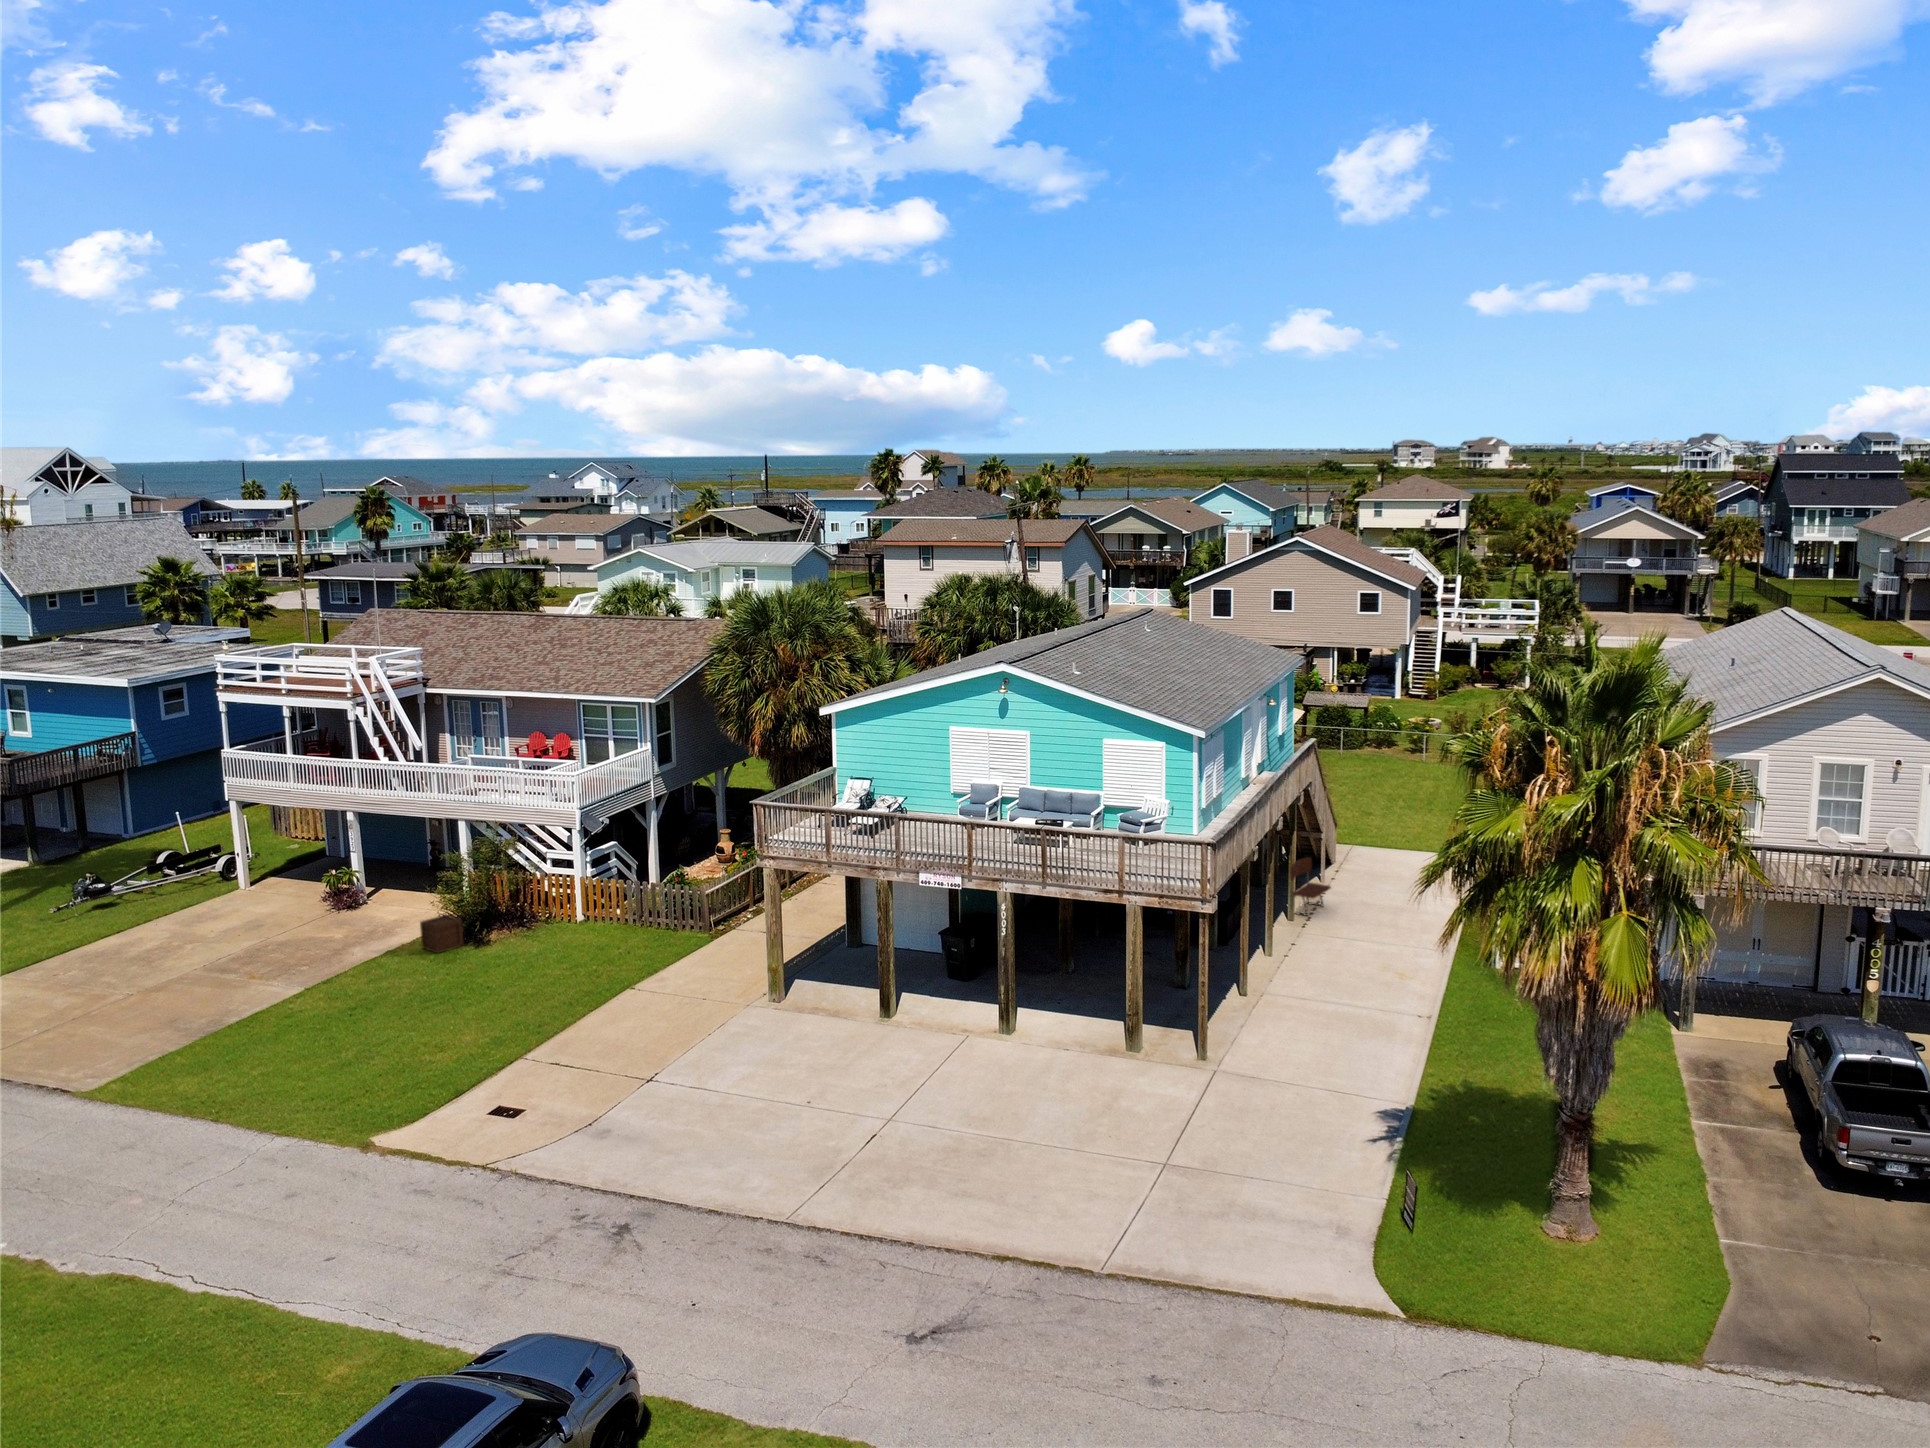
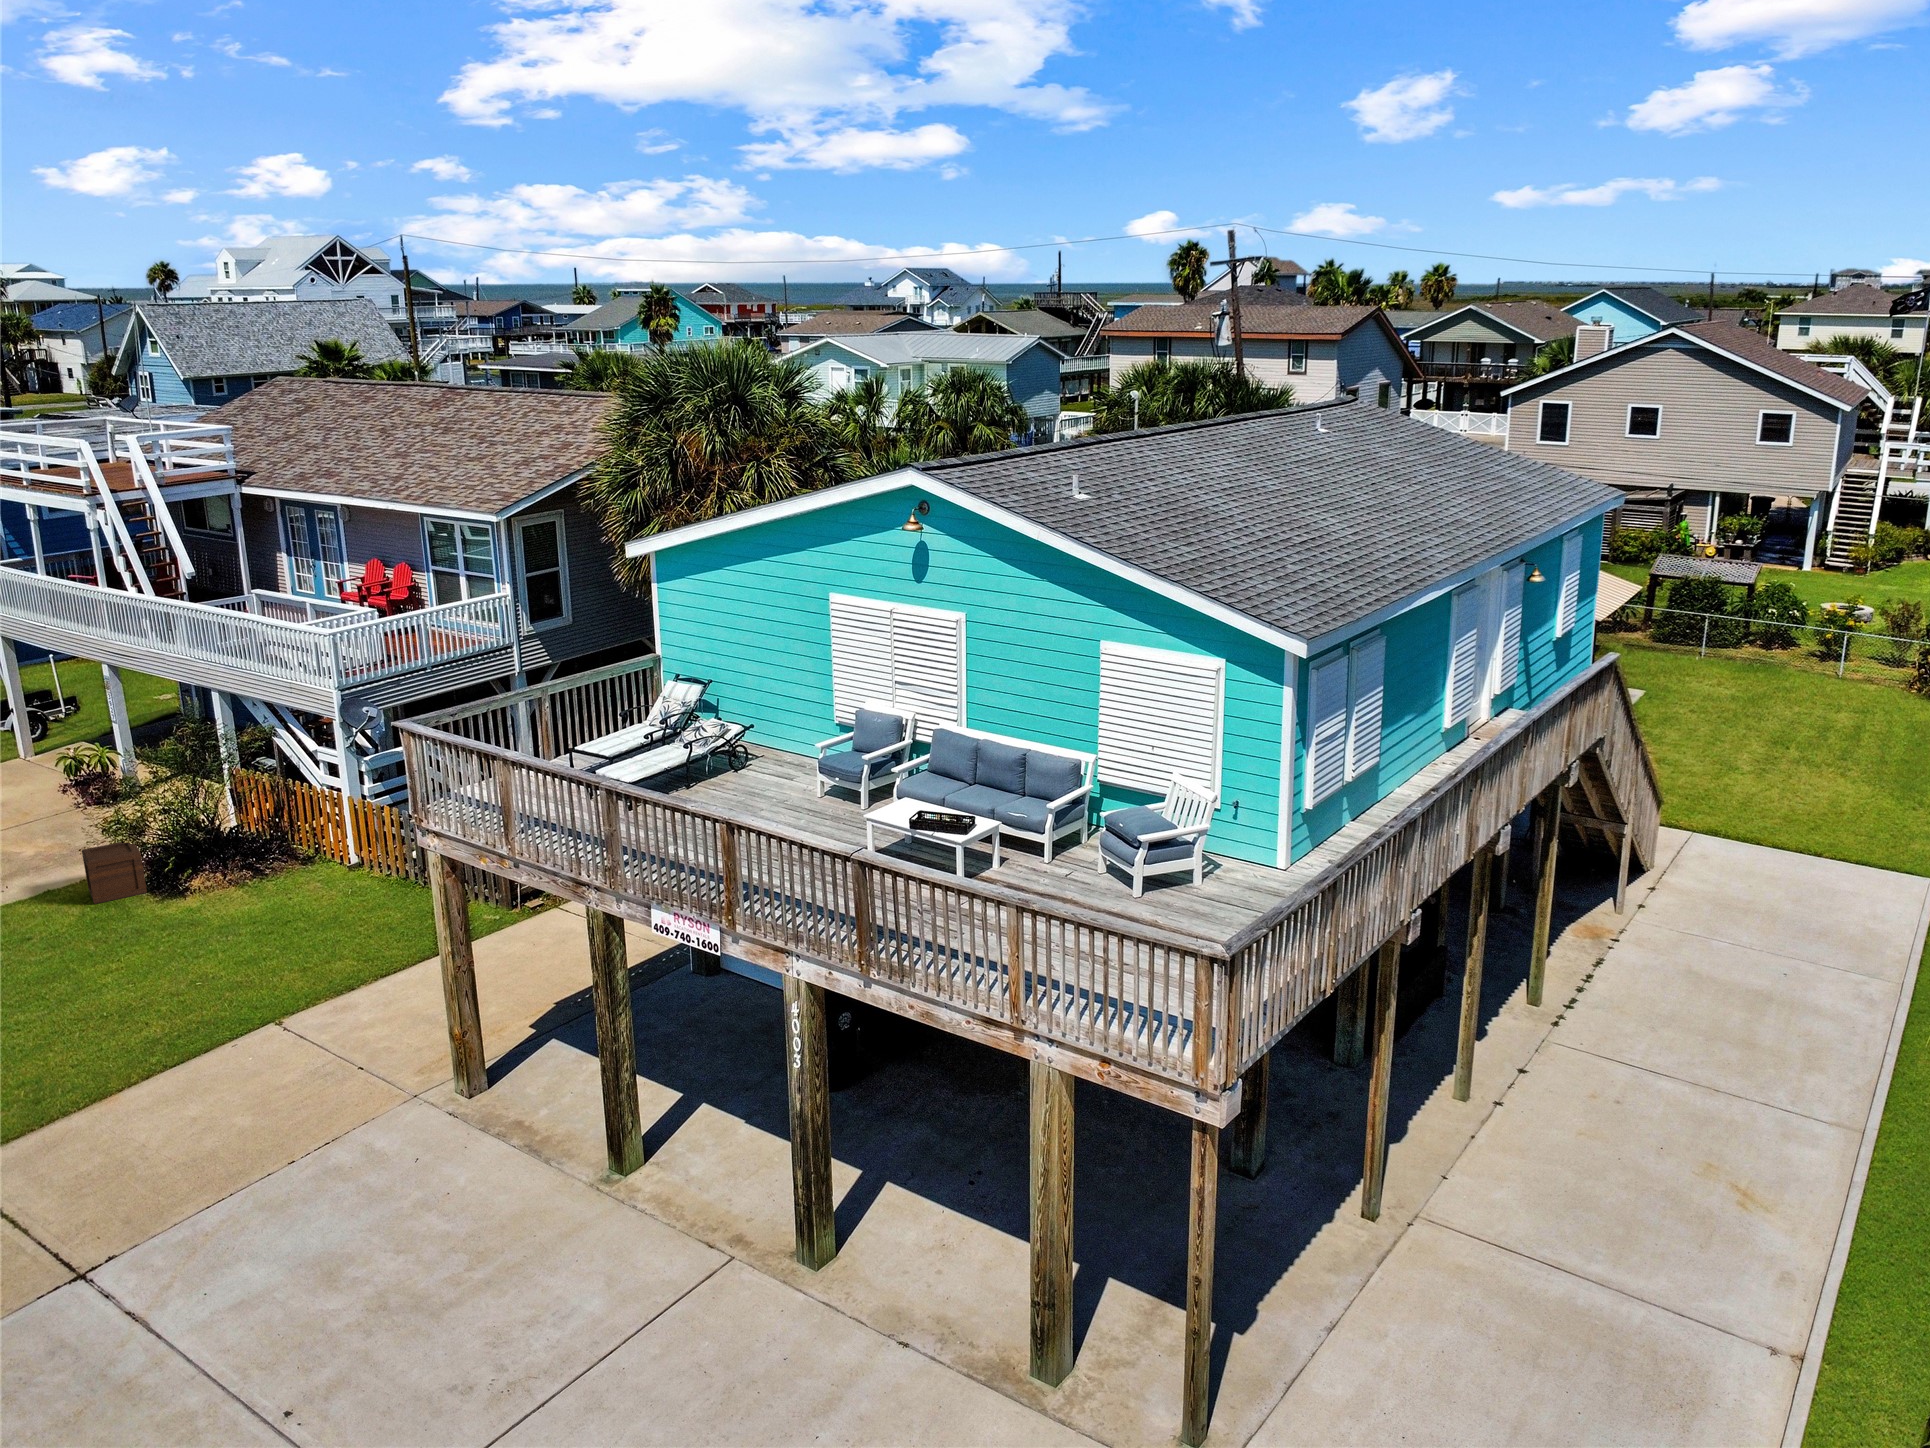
bench: present [1290,857,1331,916] -> none [1538,877,1630,996]

